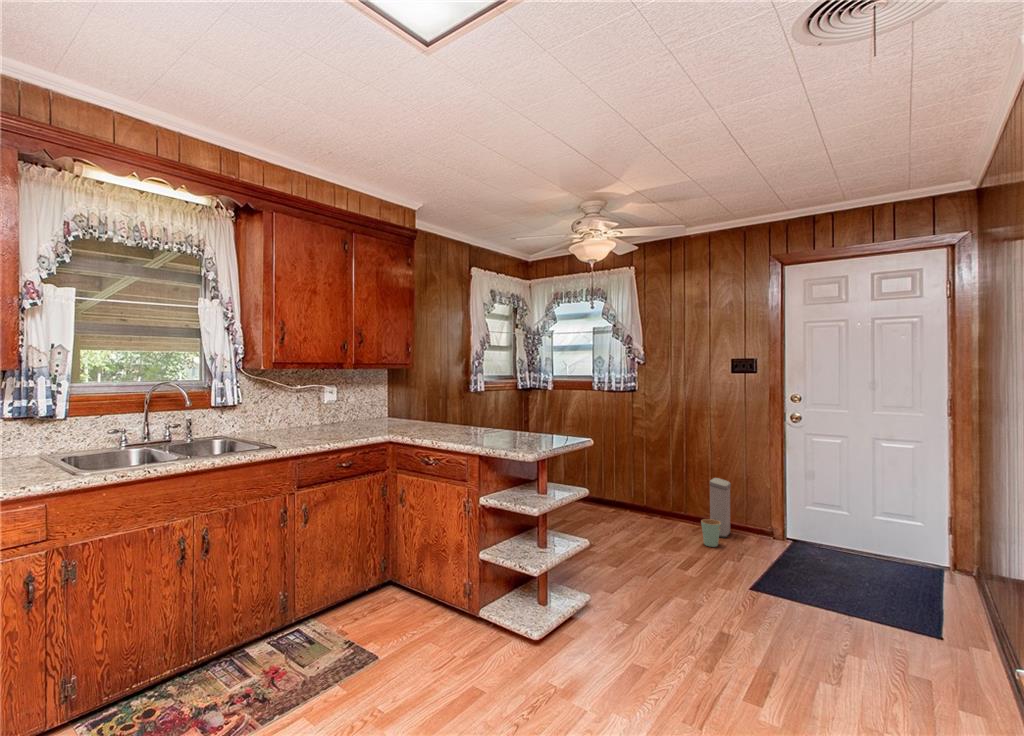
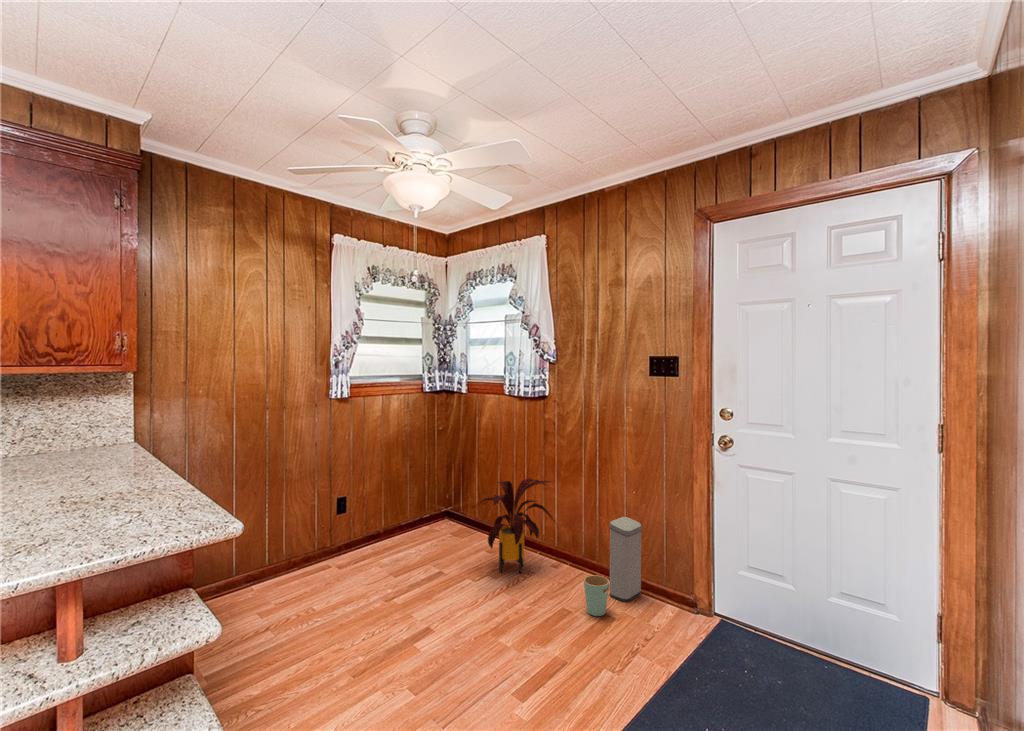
house plant: none [592,455,660,527] -> present [473,478,554,573]

